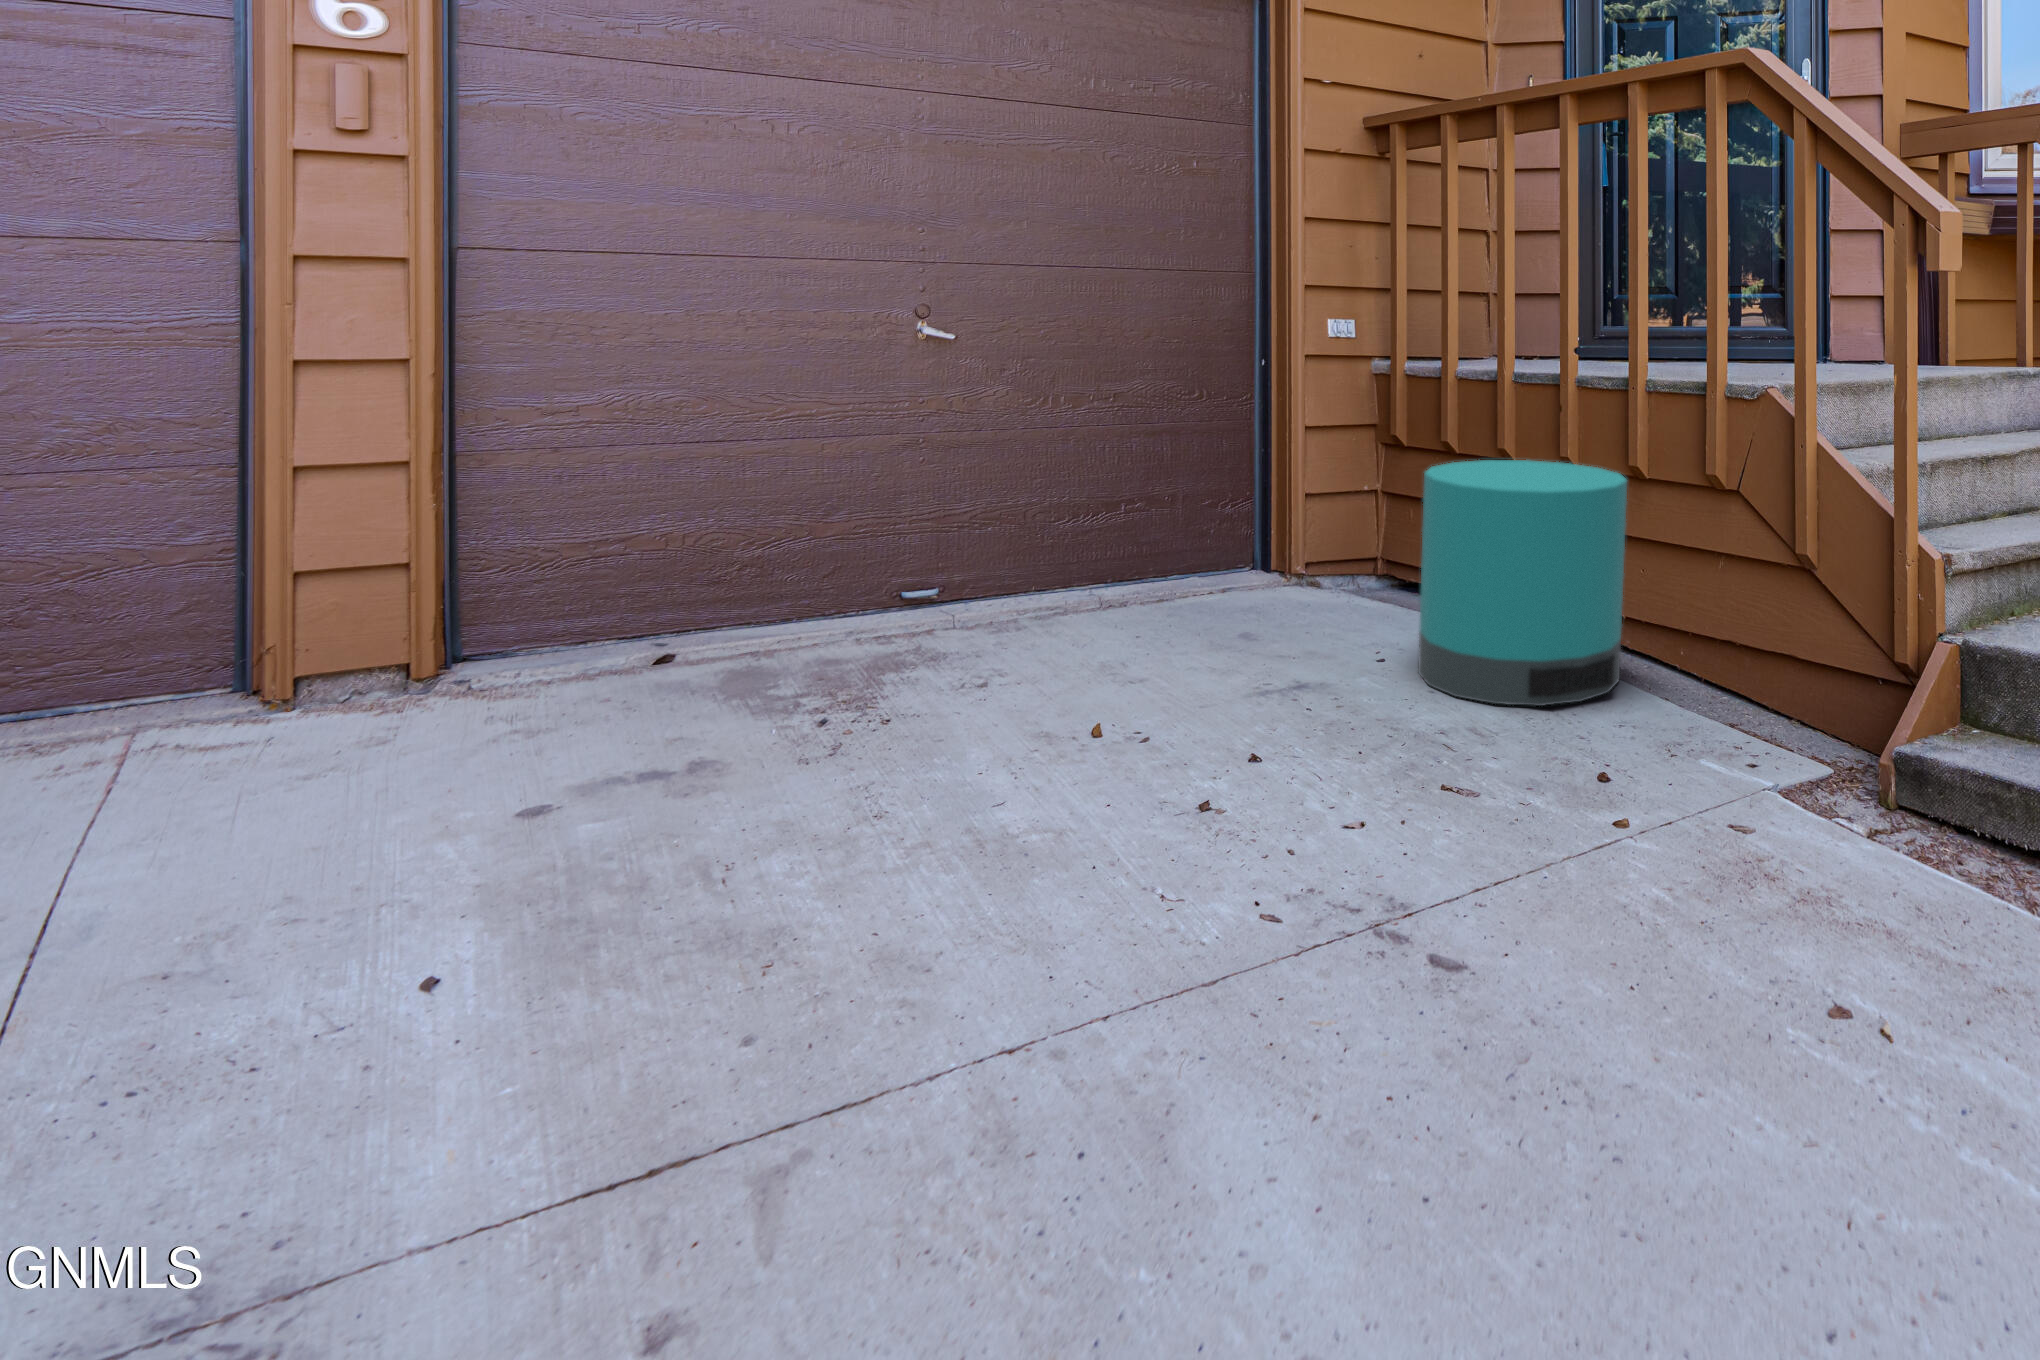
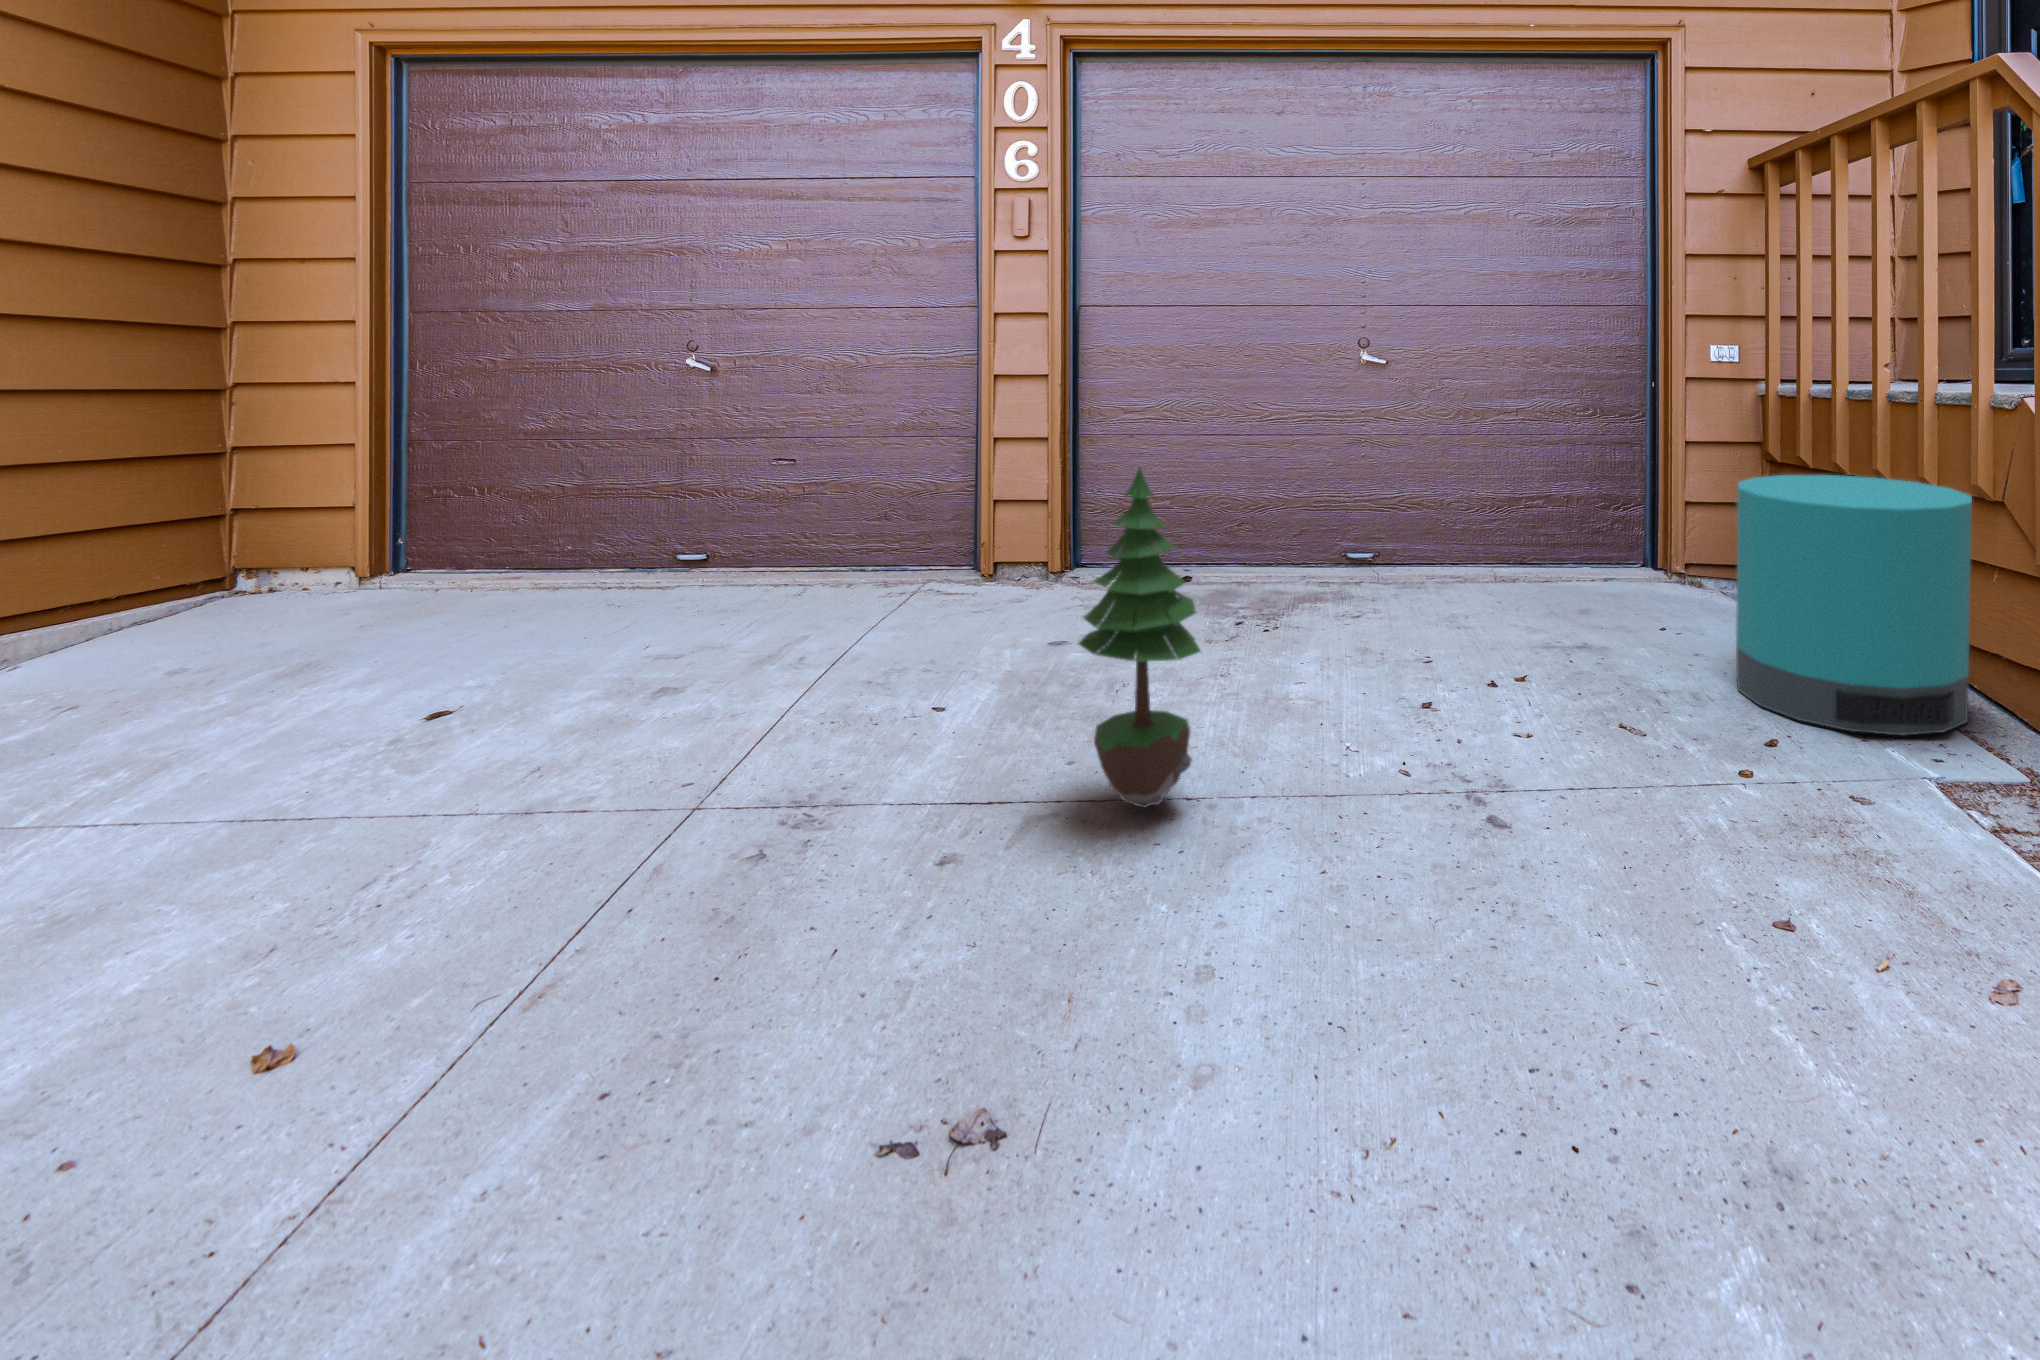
potted tree: none [778,499,957,949] -> present [1079,468,1201,808]

